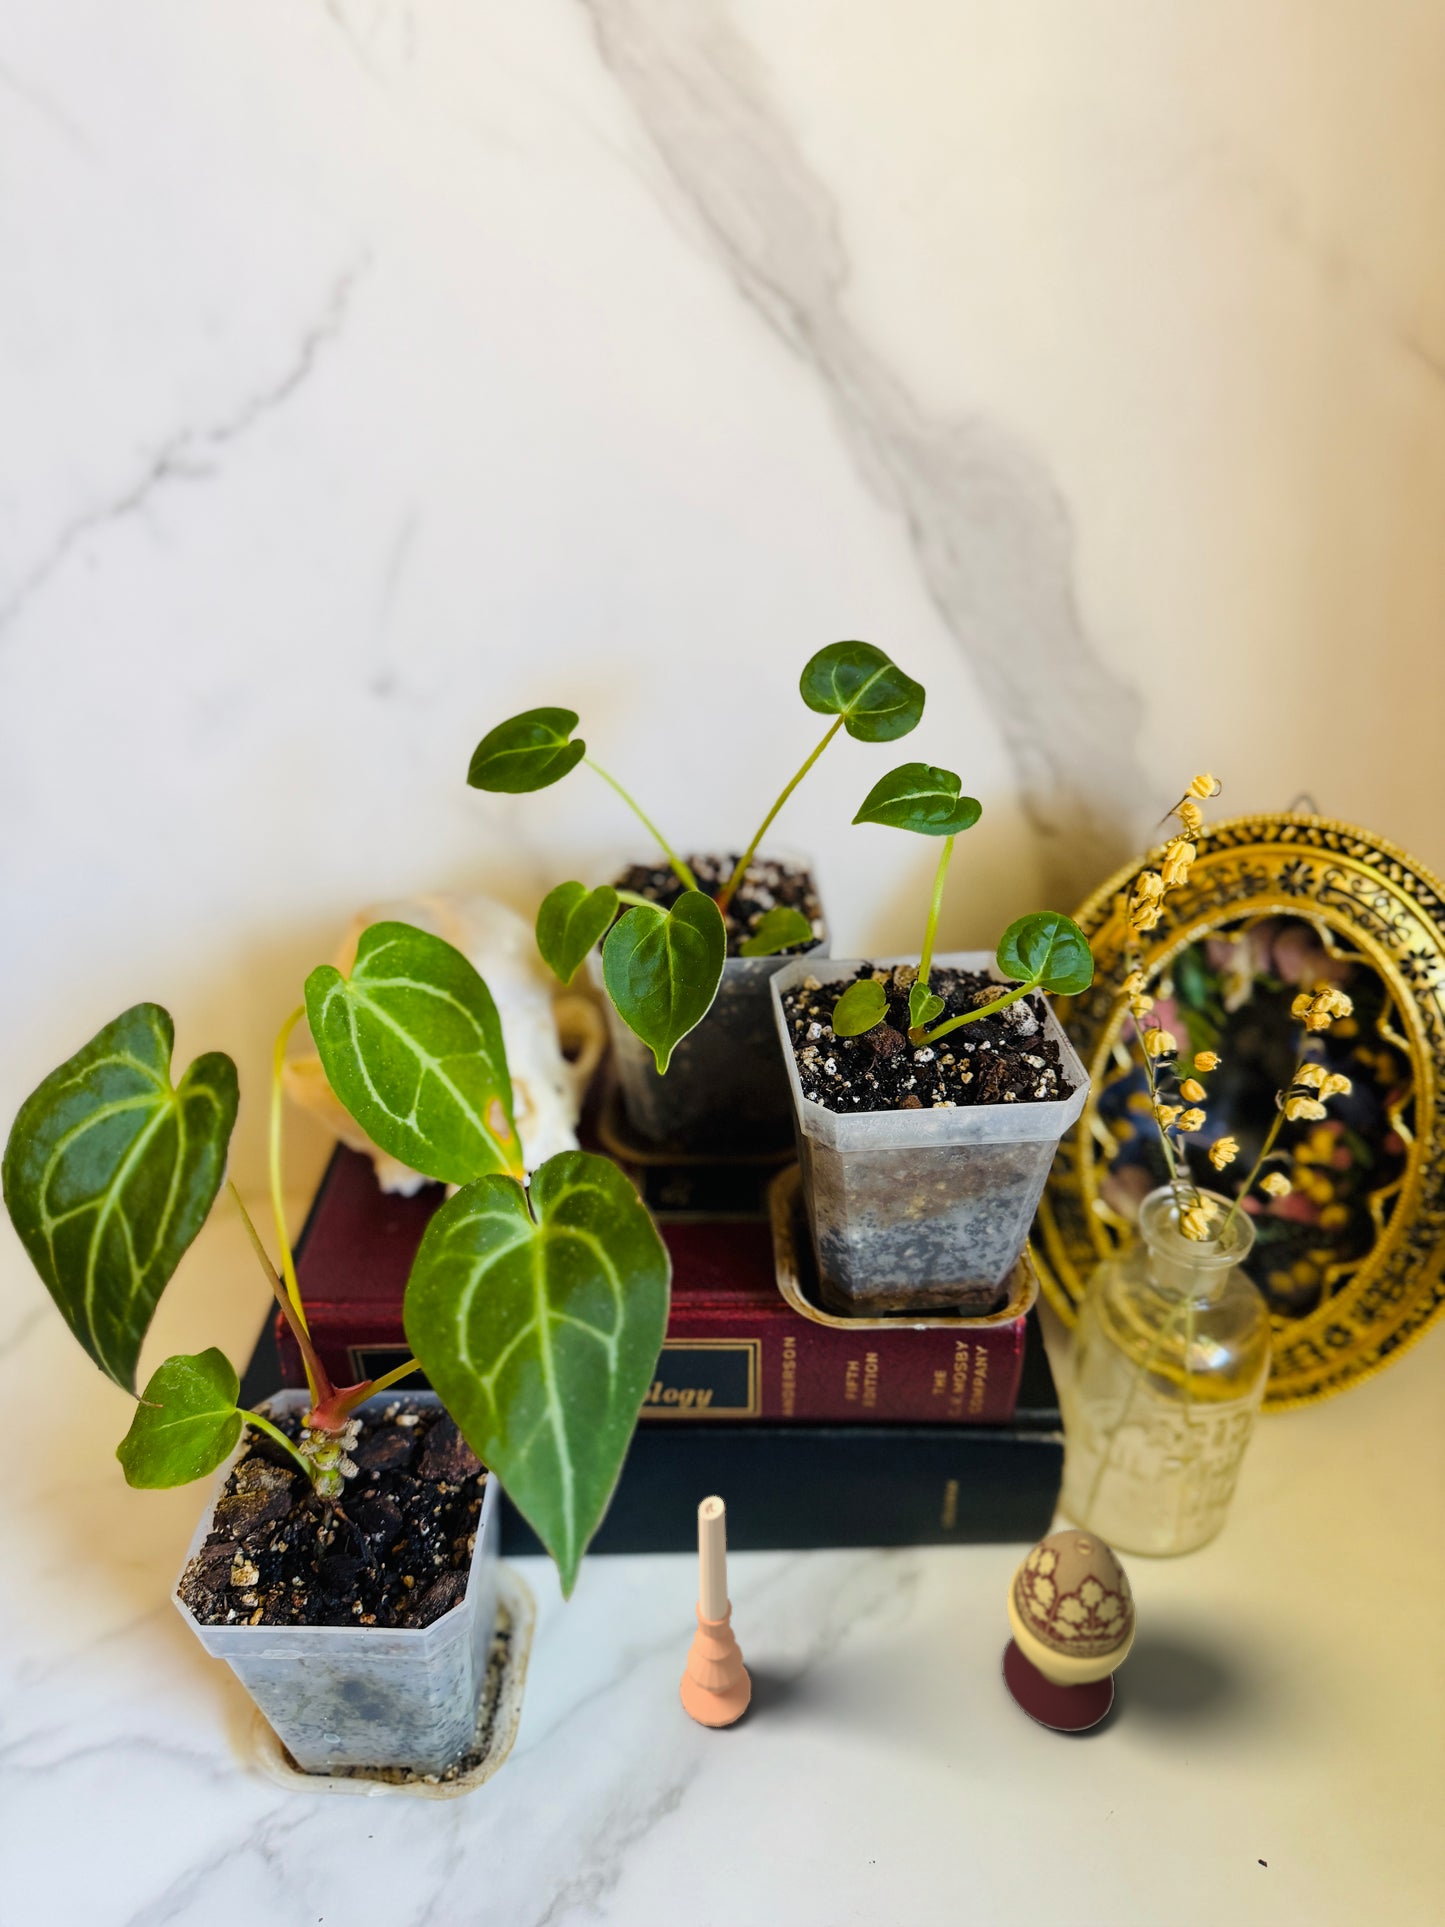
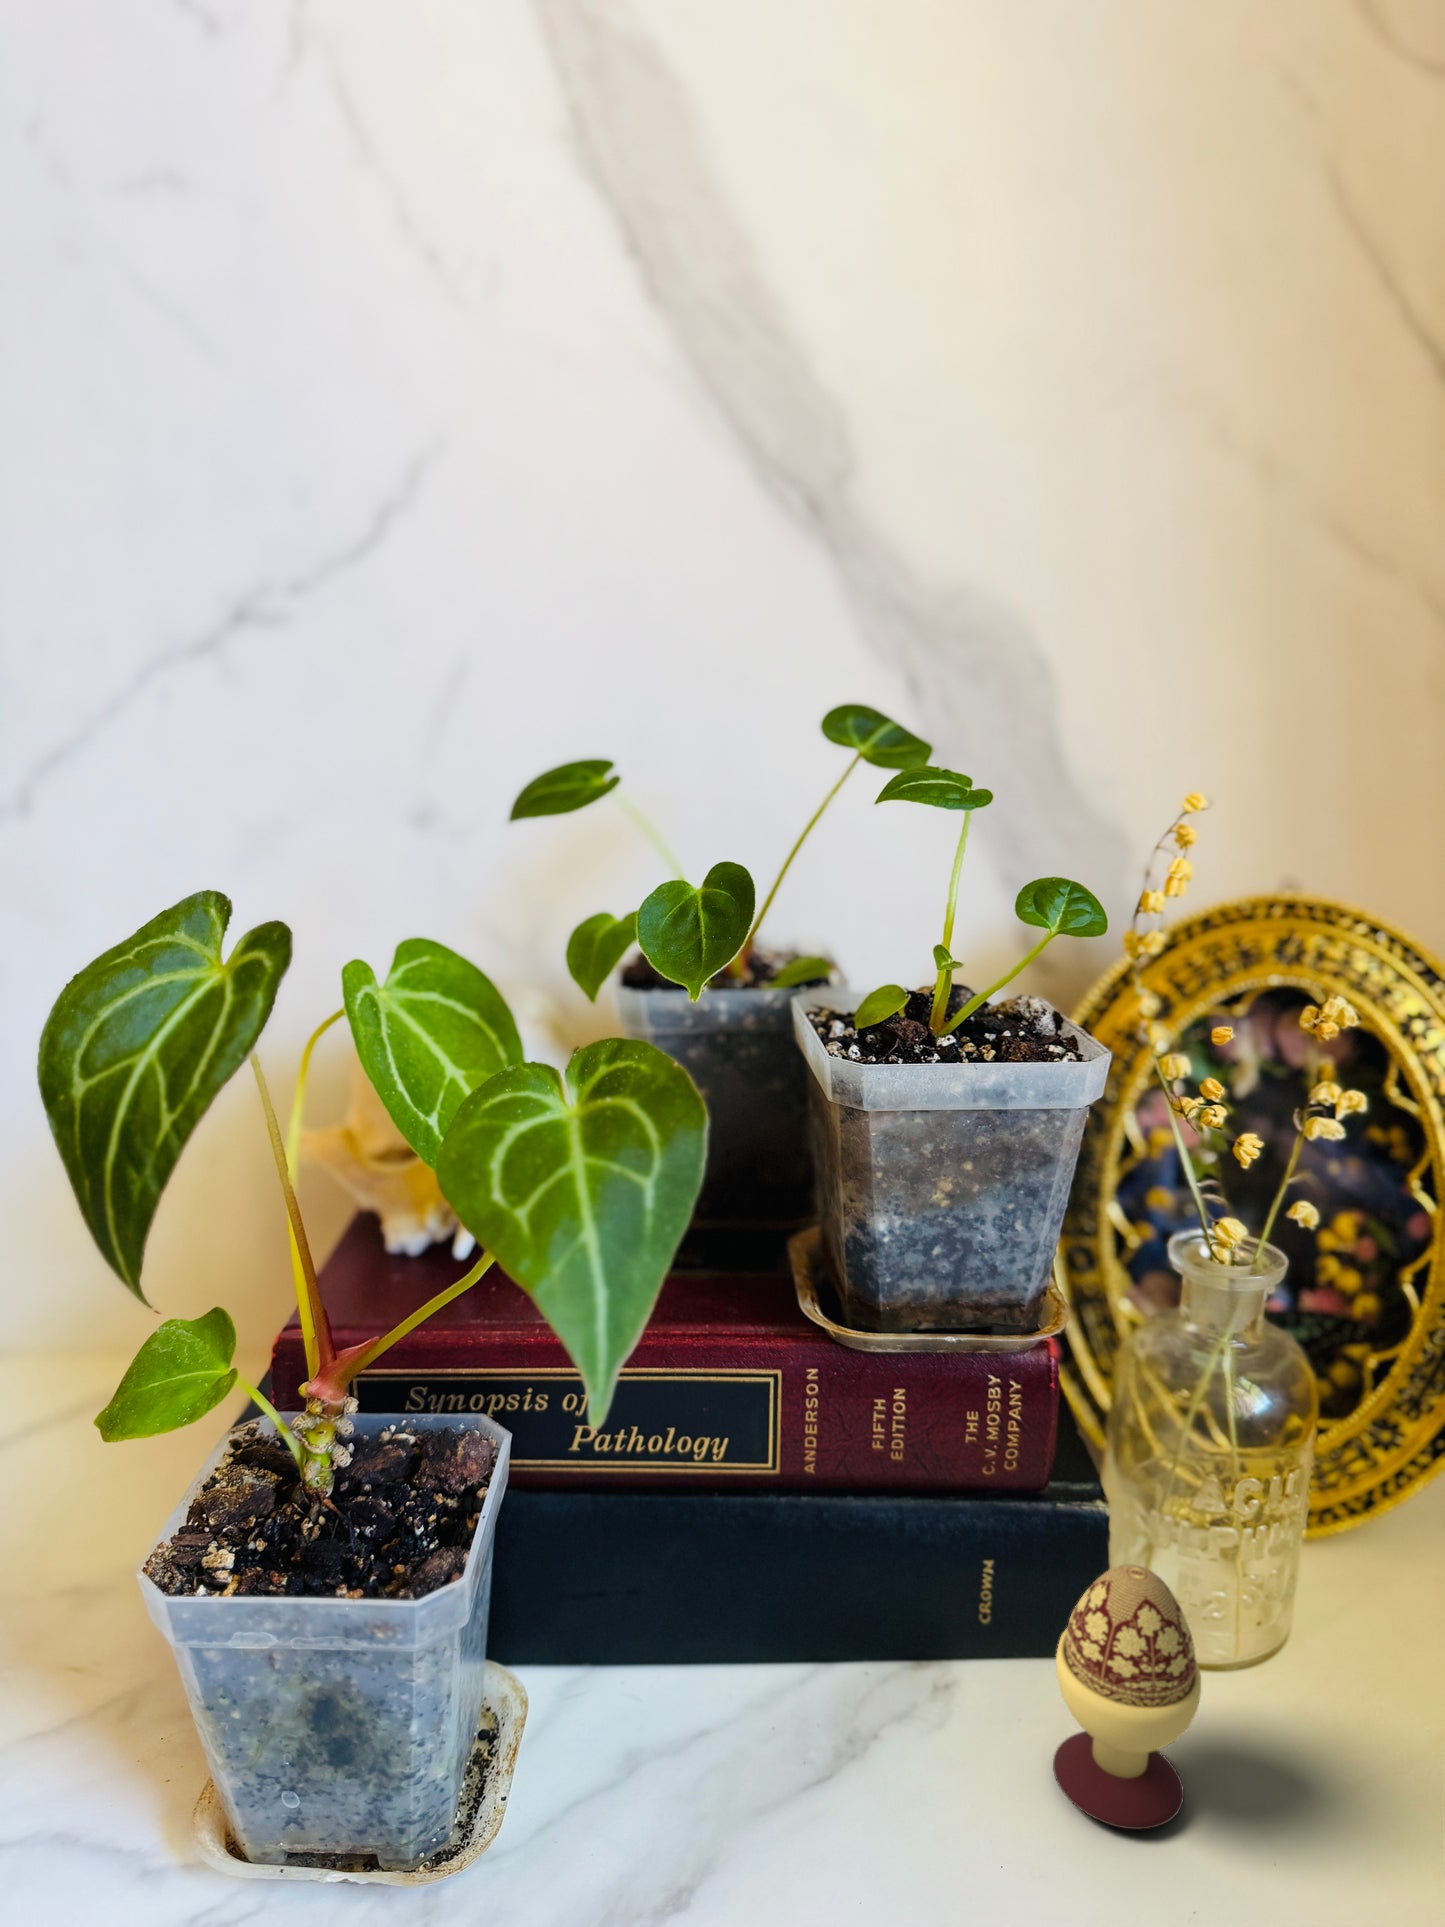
candle: present [680,1496,751,1727] -> none [686,1491,768,1824]

